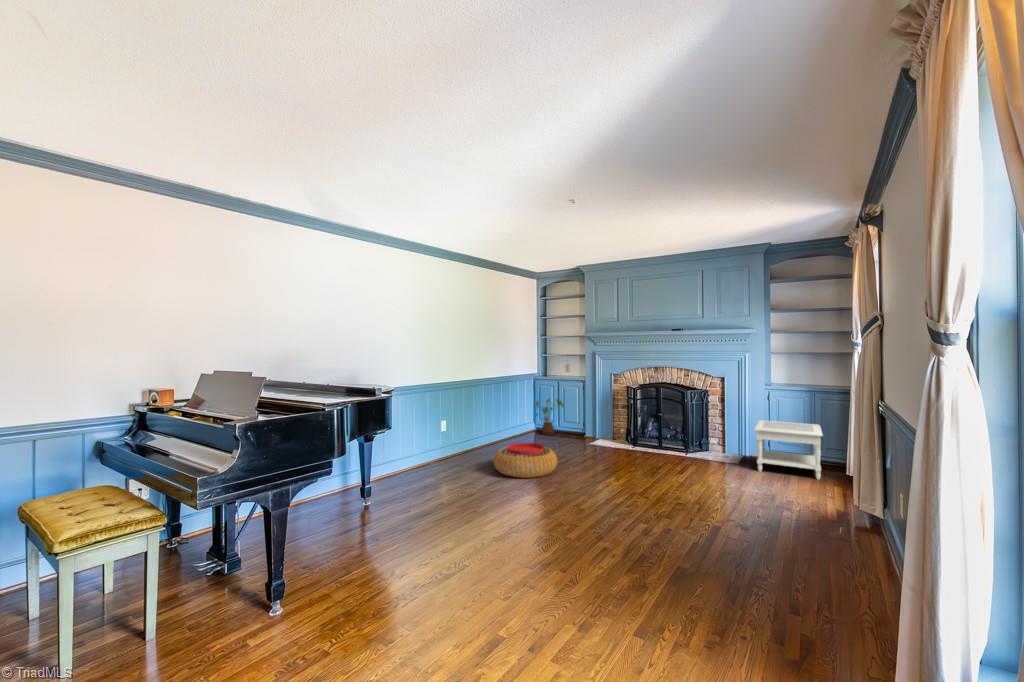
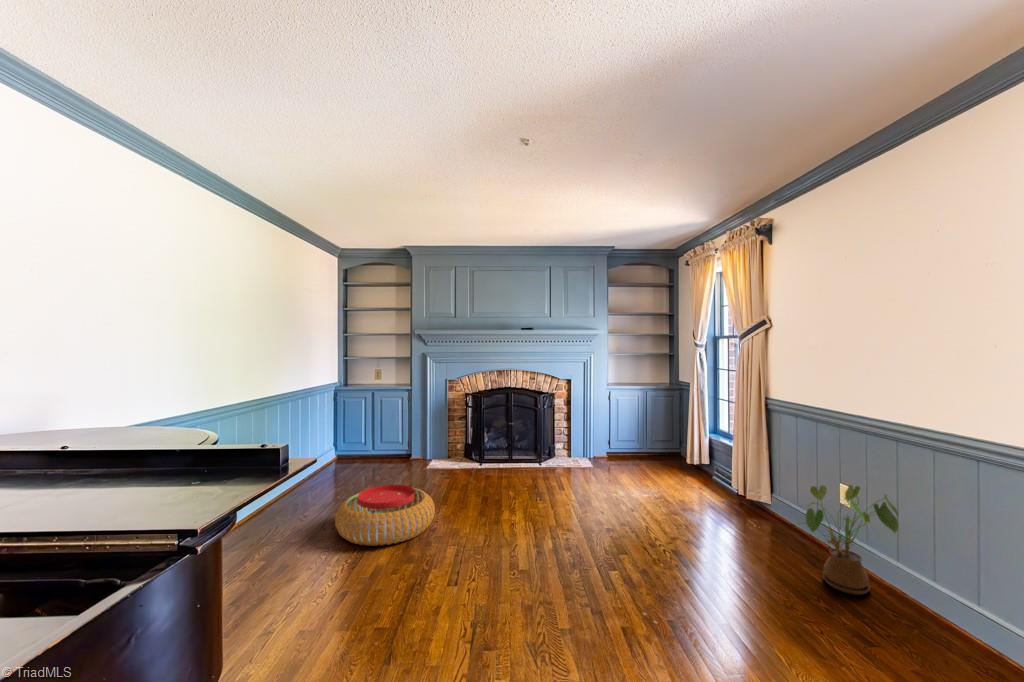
house plant: present [535,398,564,435] -> present [797,485,899,595]
side table: present [754,420,823,480] -> none [599,419,669,472]

